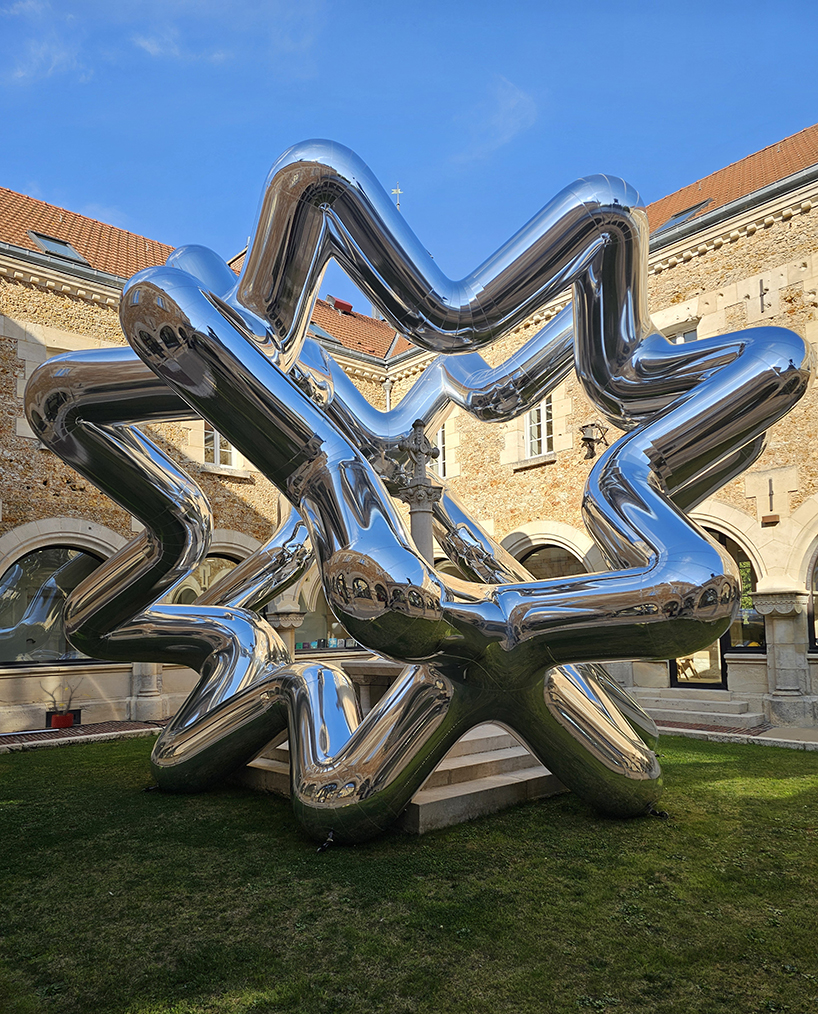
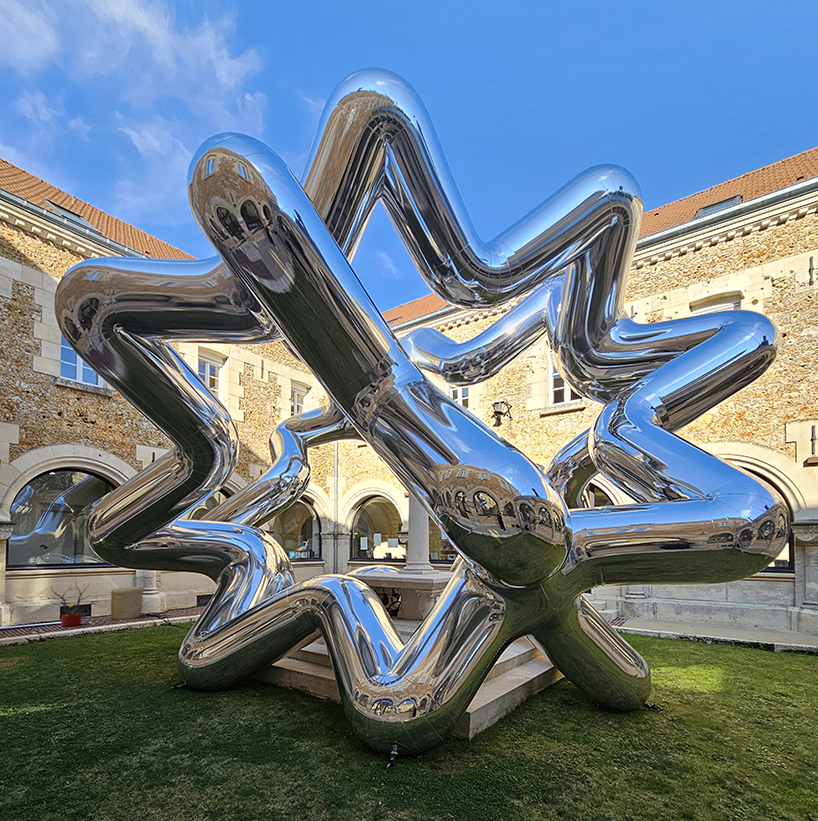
woven basket: none [105,687,142,724] -> present [111,587,144,620]

